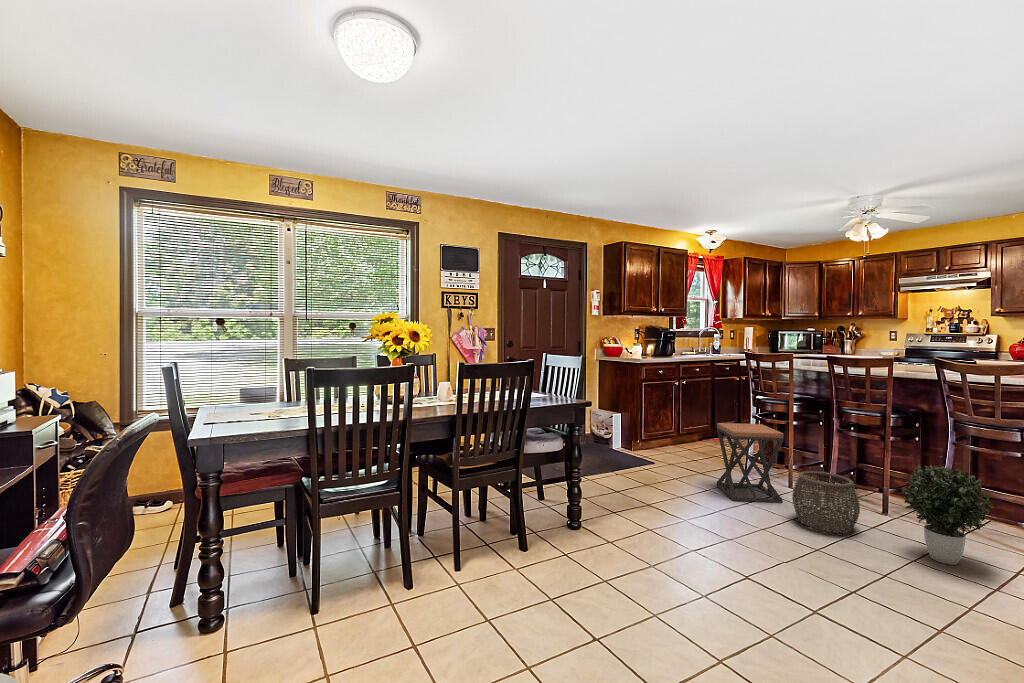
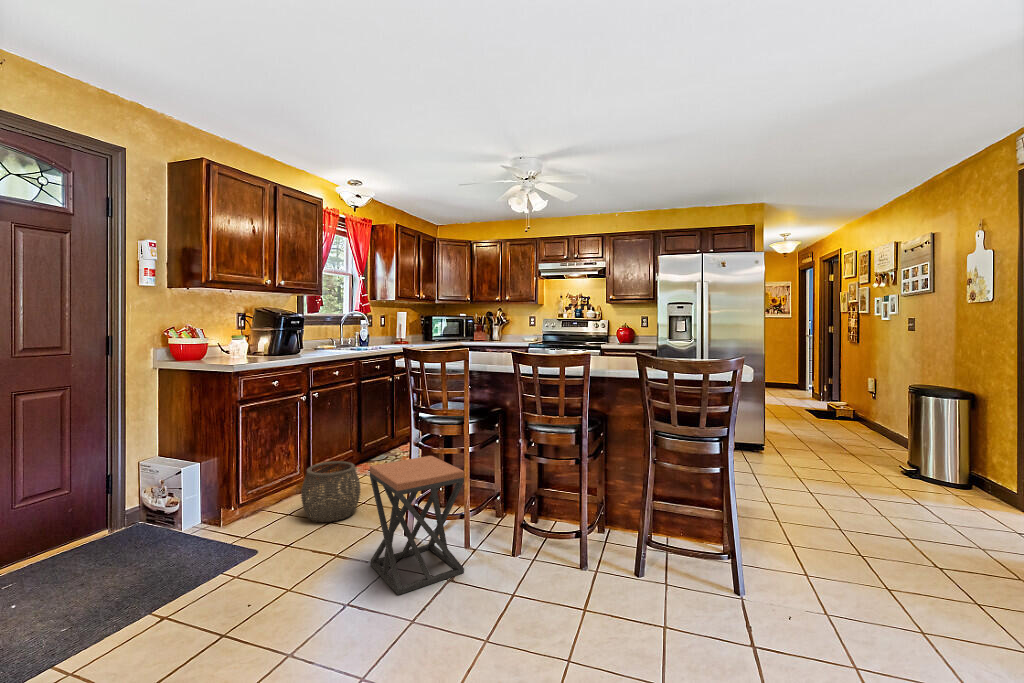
potted plant: present [902,465,994,565] -> none [614,495,701,625]
woven basket: present [792,471,860,533] -> present [301,461,361,522]

